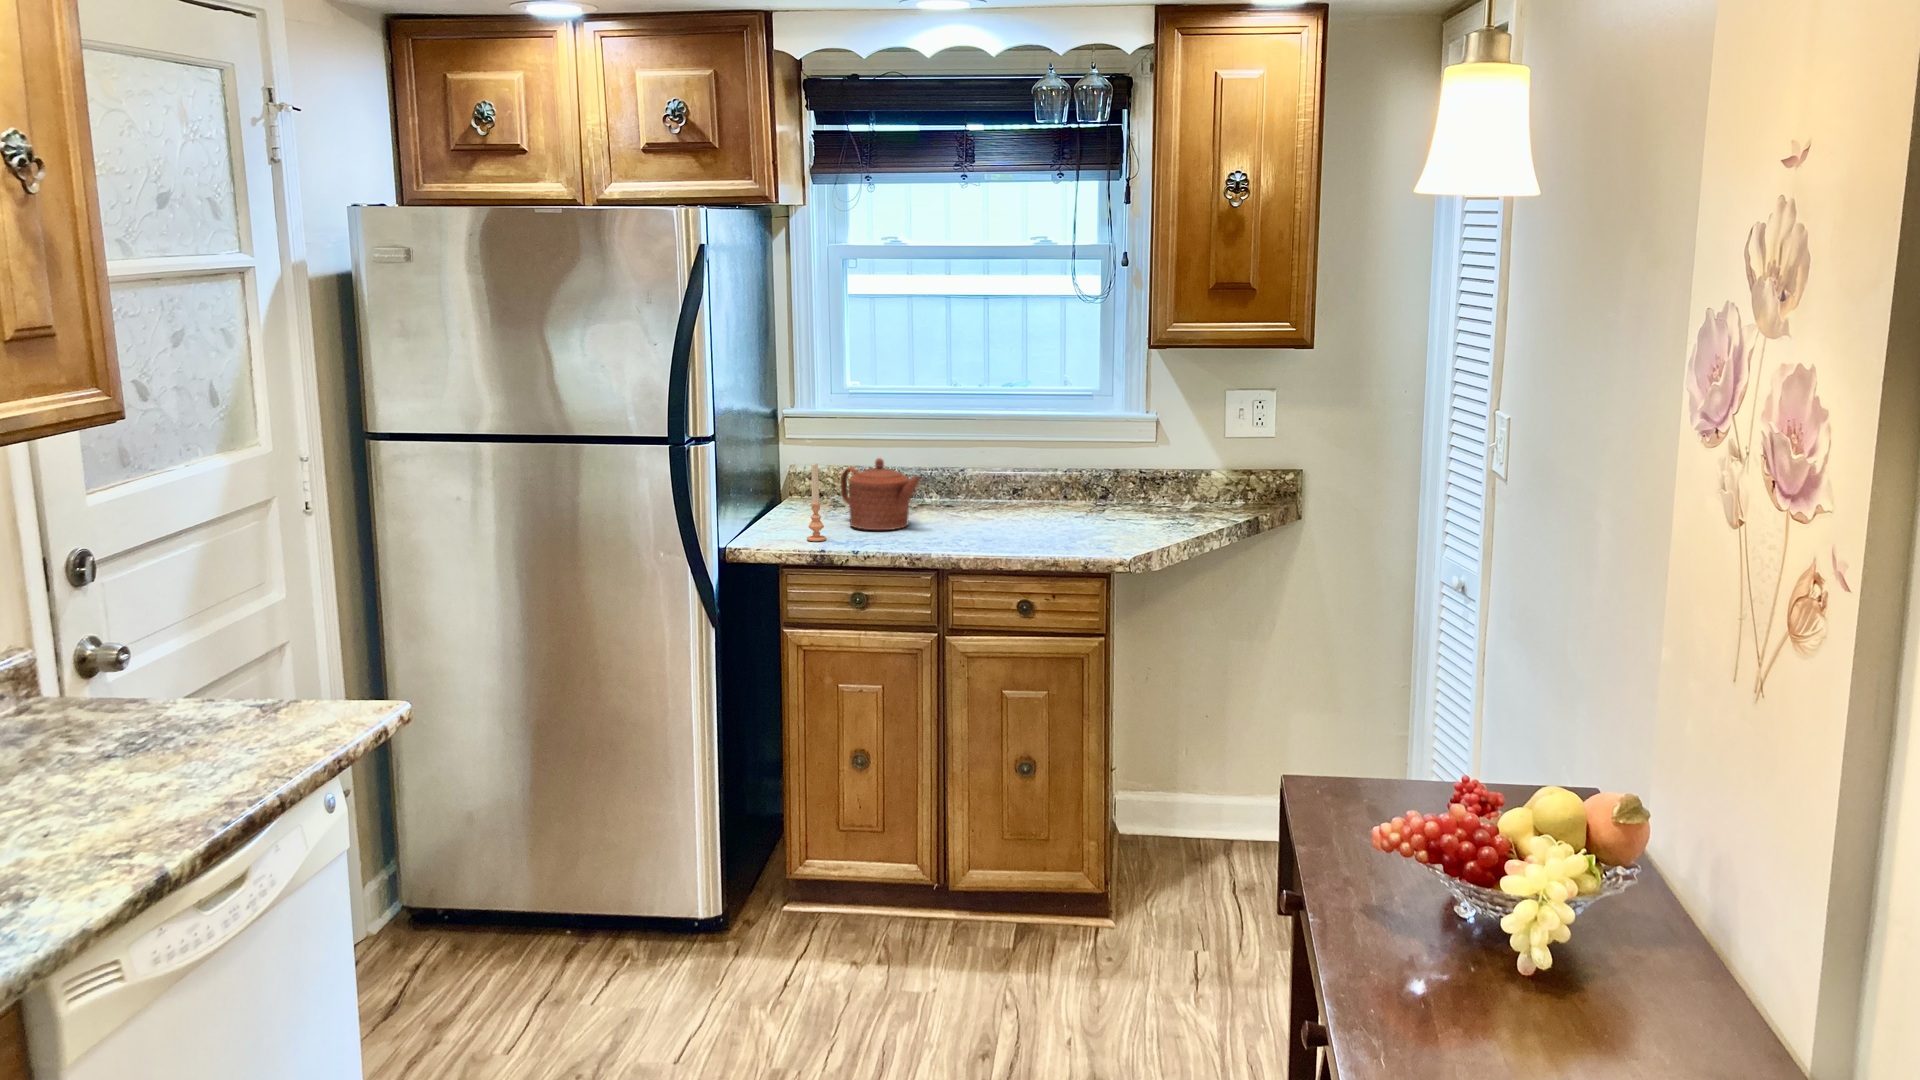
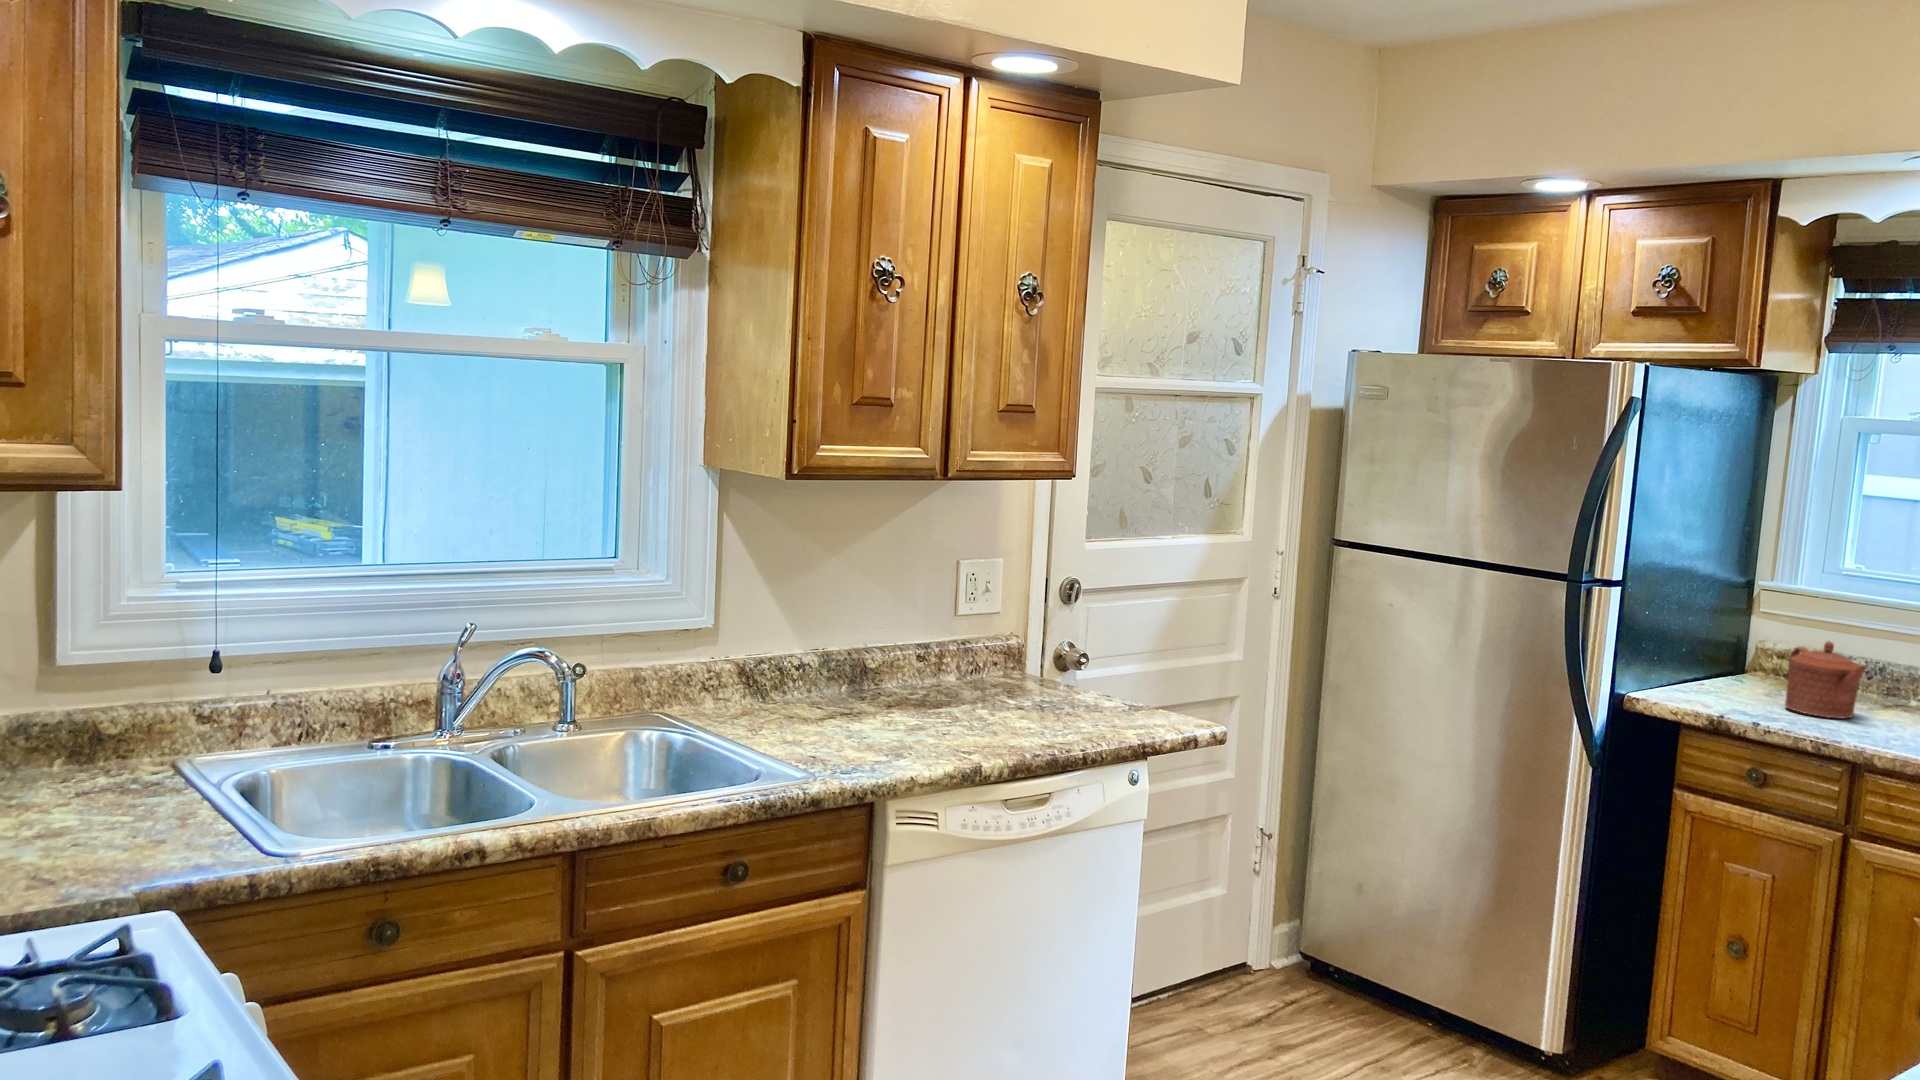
candle: present [807,463,826,541] -> none [1723,631,1746,711]

